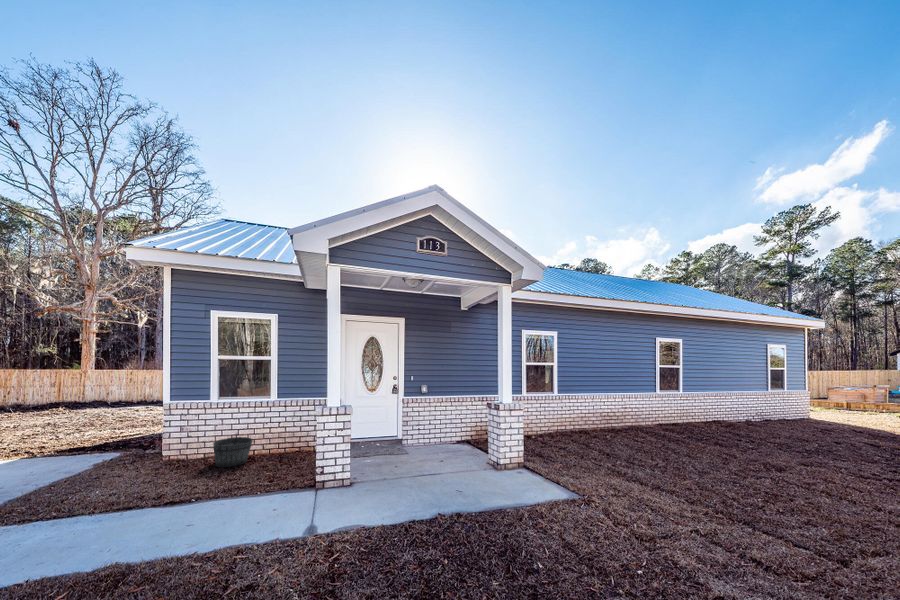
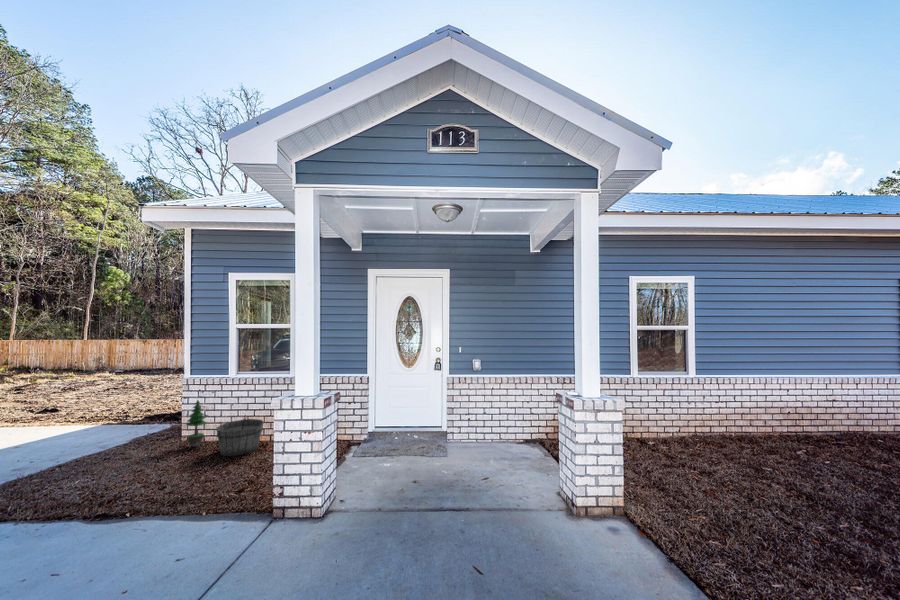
potted tree: none [174,422,192,465] -> present [186,400,206,447]

